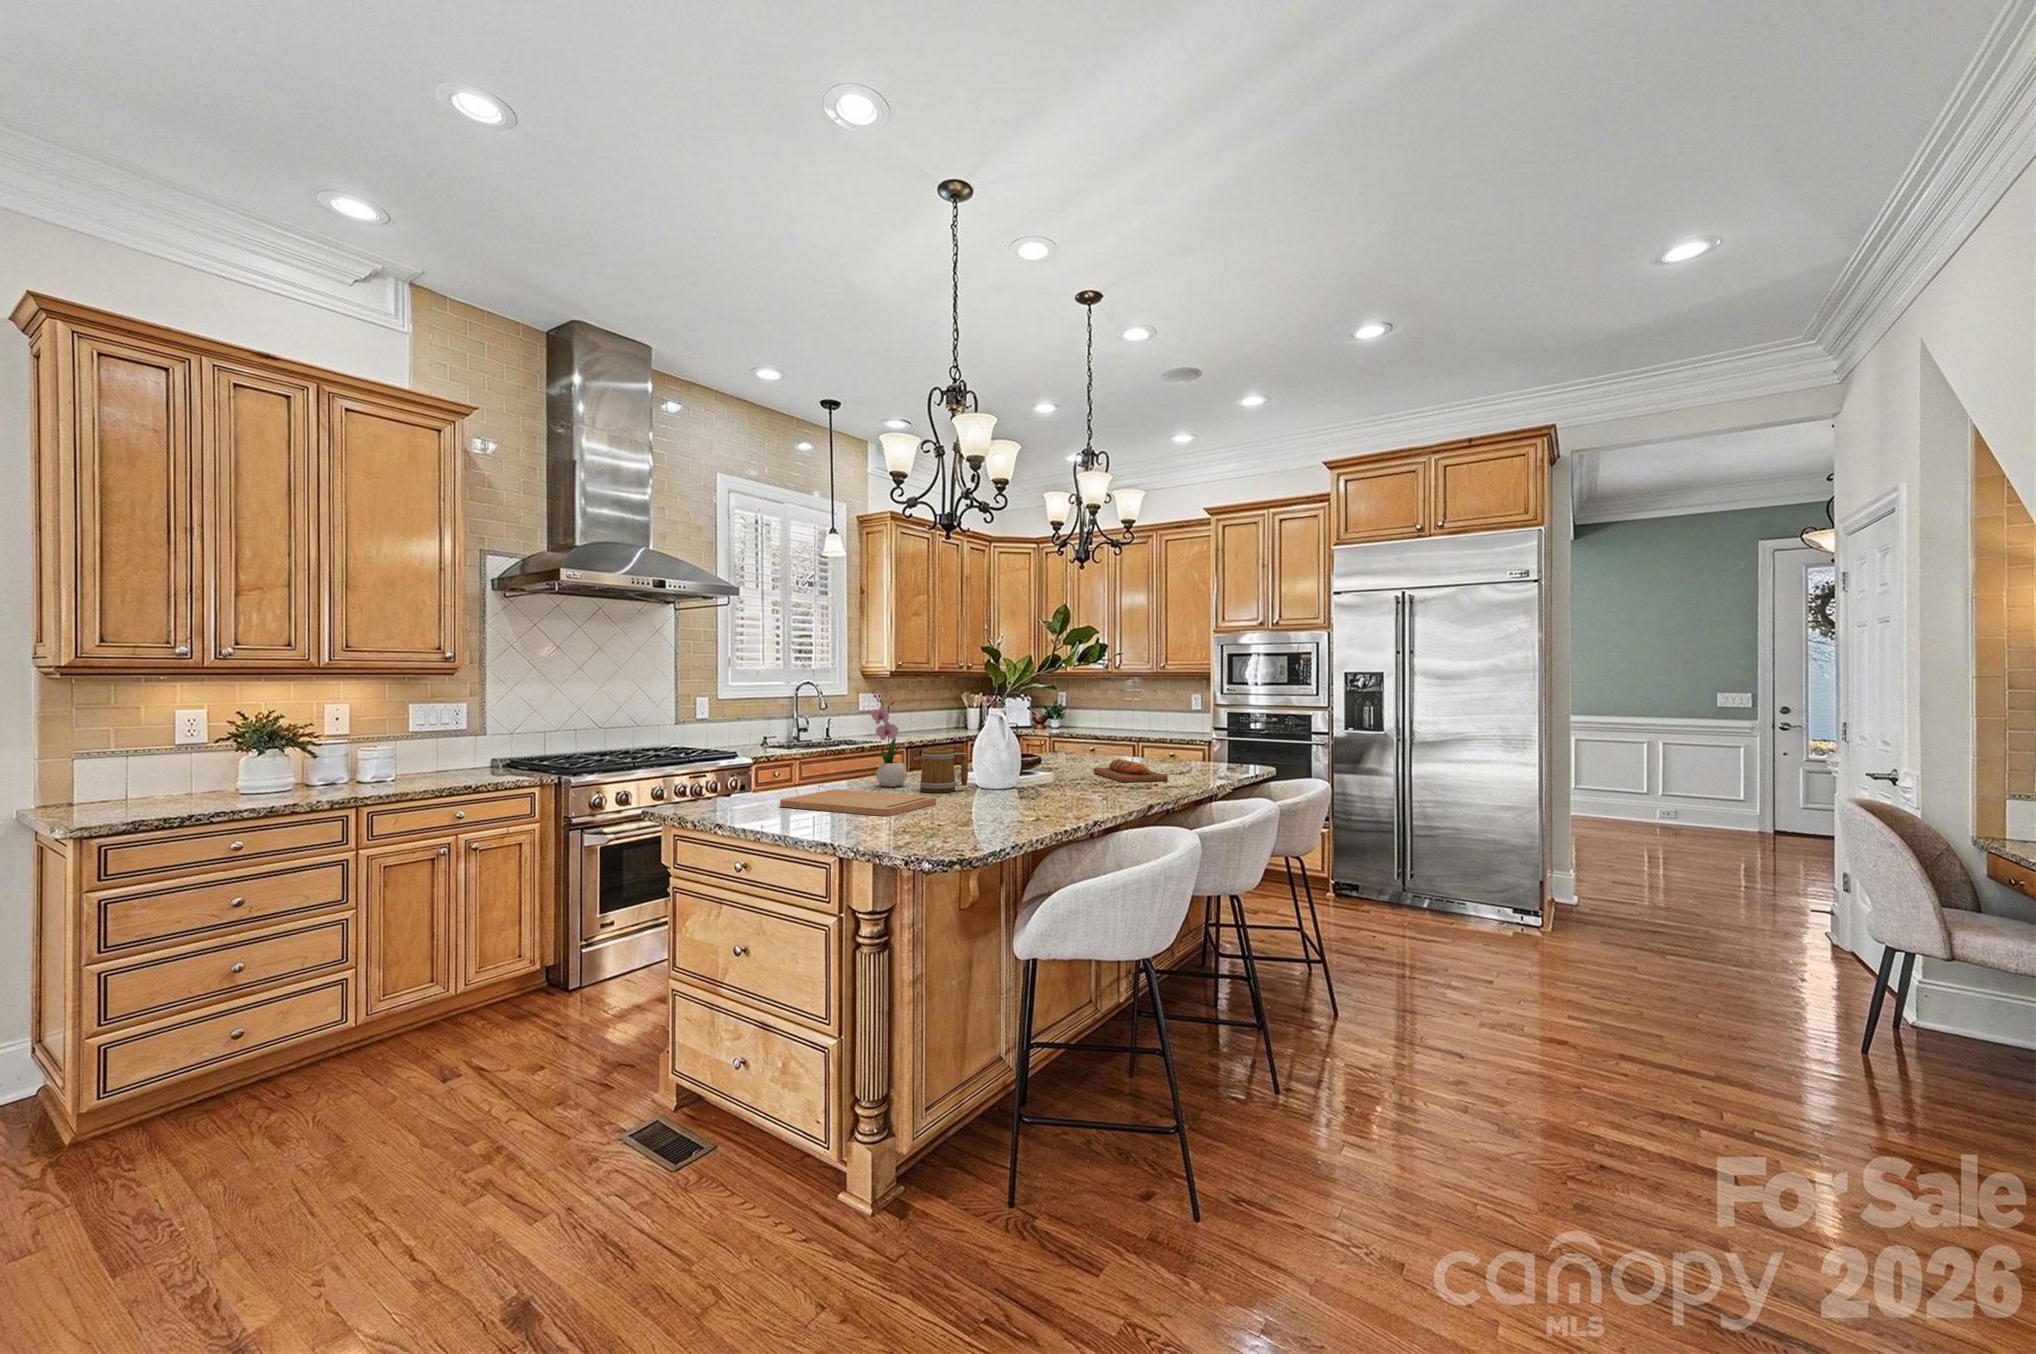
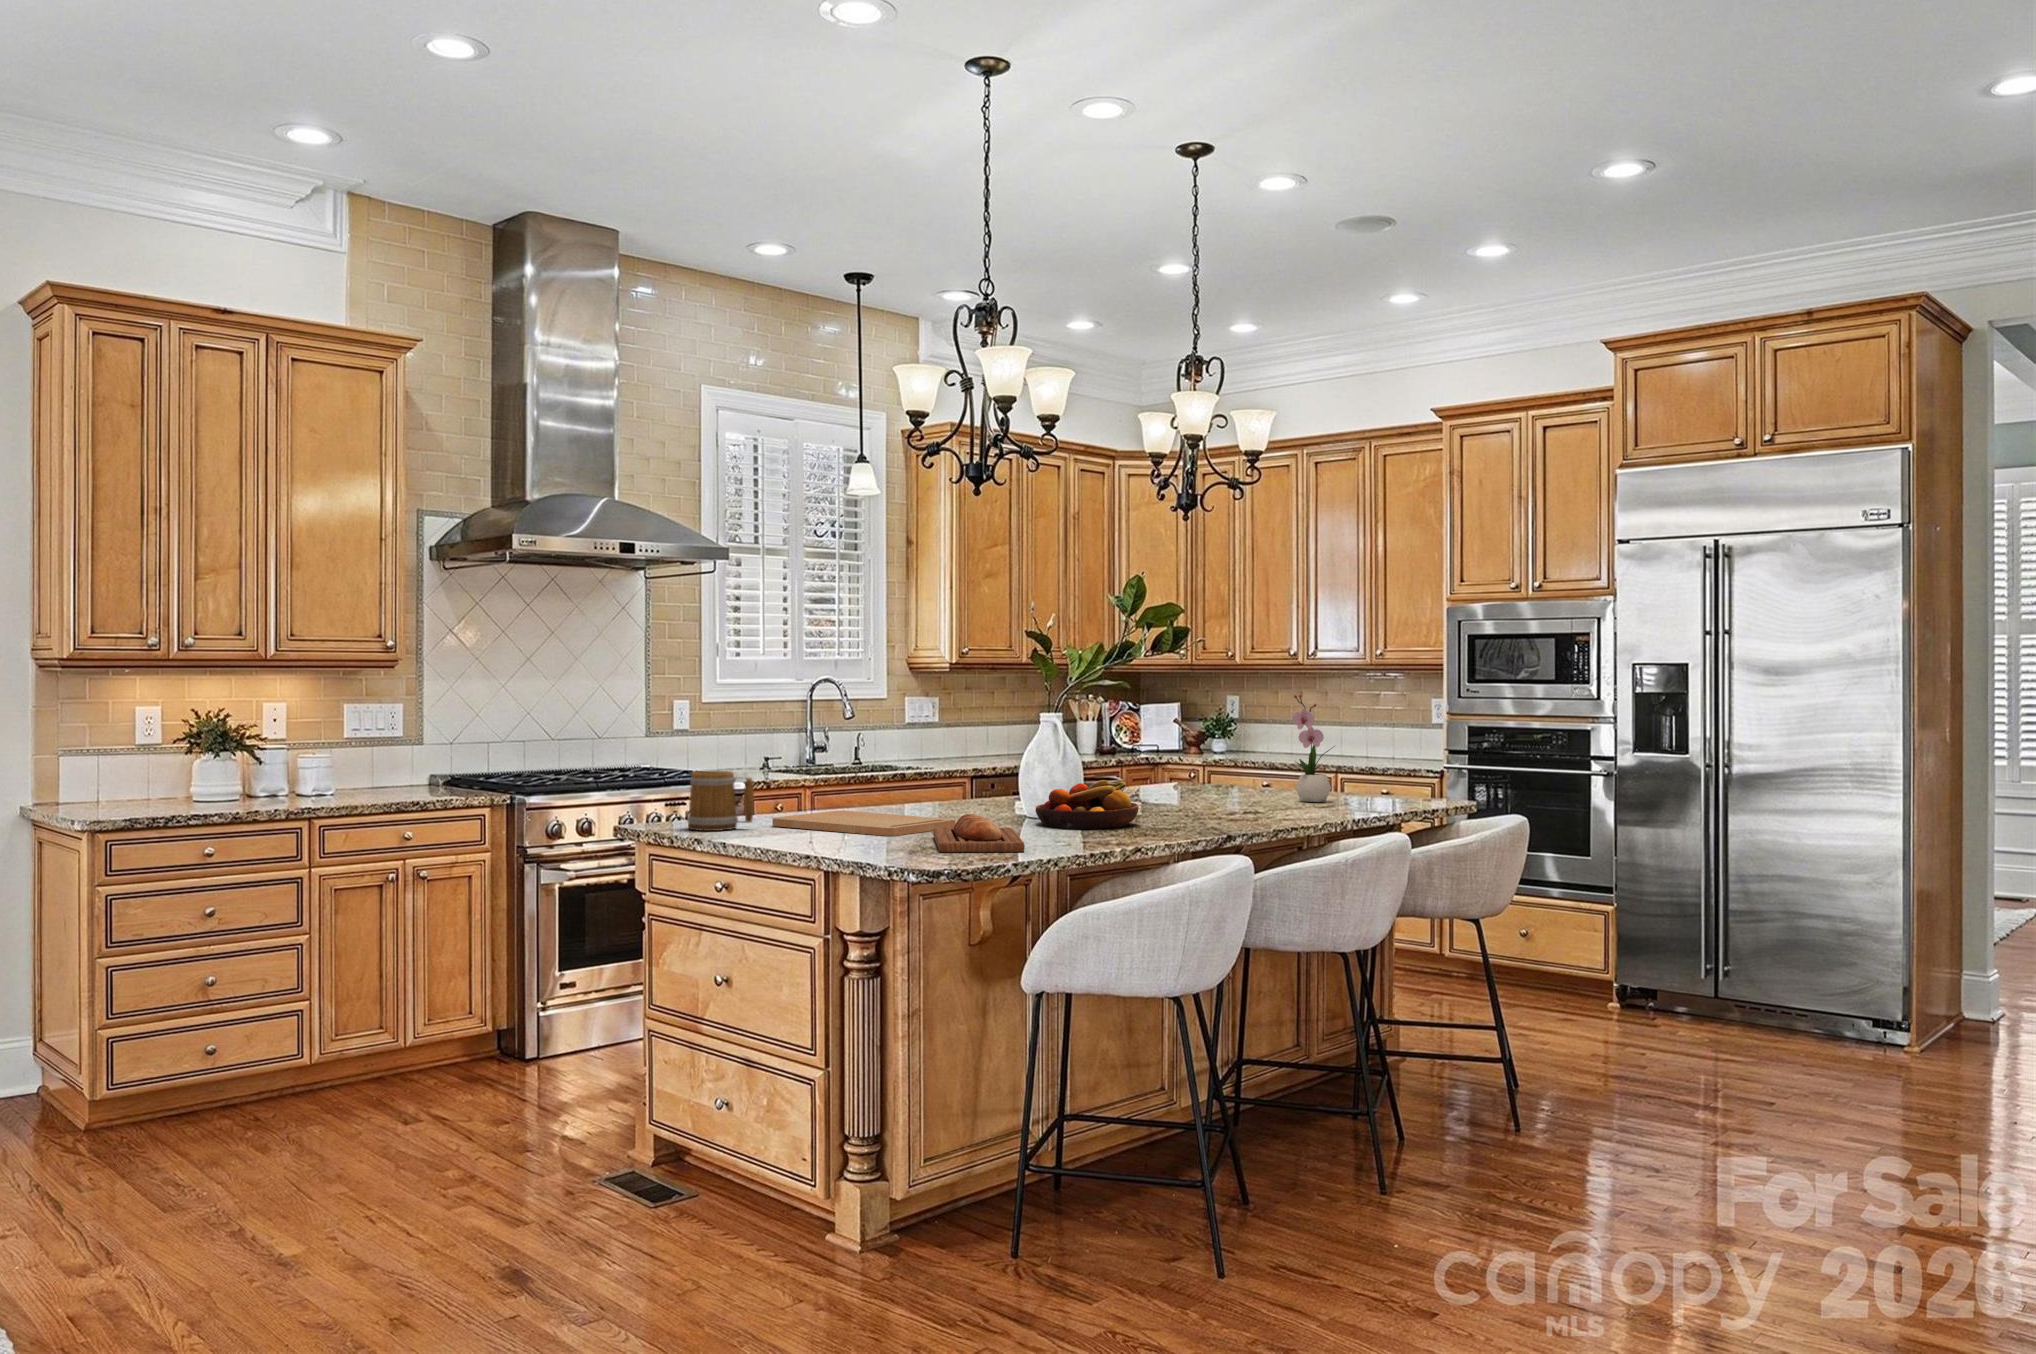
flower arrangement: present [871,694,907,787] -> present [1292,695,1333,802]
mug: present [920,748,968,793] -> present [687,771,754,831]
bread loaf: present [1093,759,1168,782] -> present [933,814,1025,852]
fruit bowl: none [998,762,1080,803] -> present [1036,780,1139,829]

